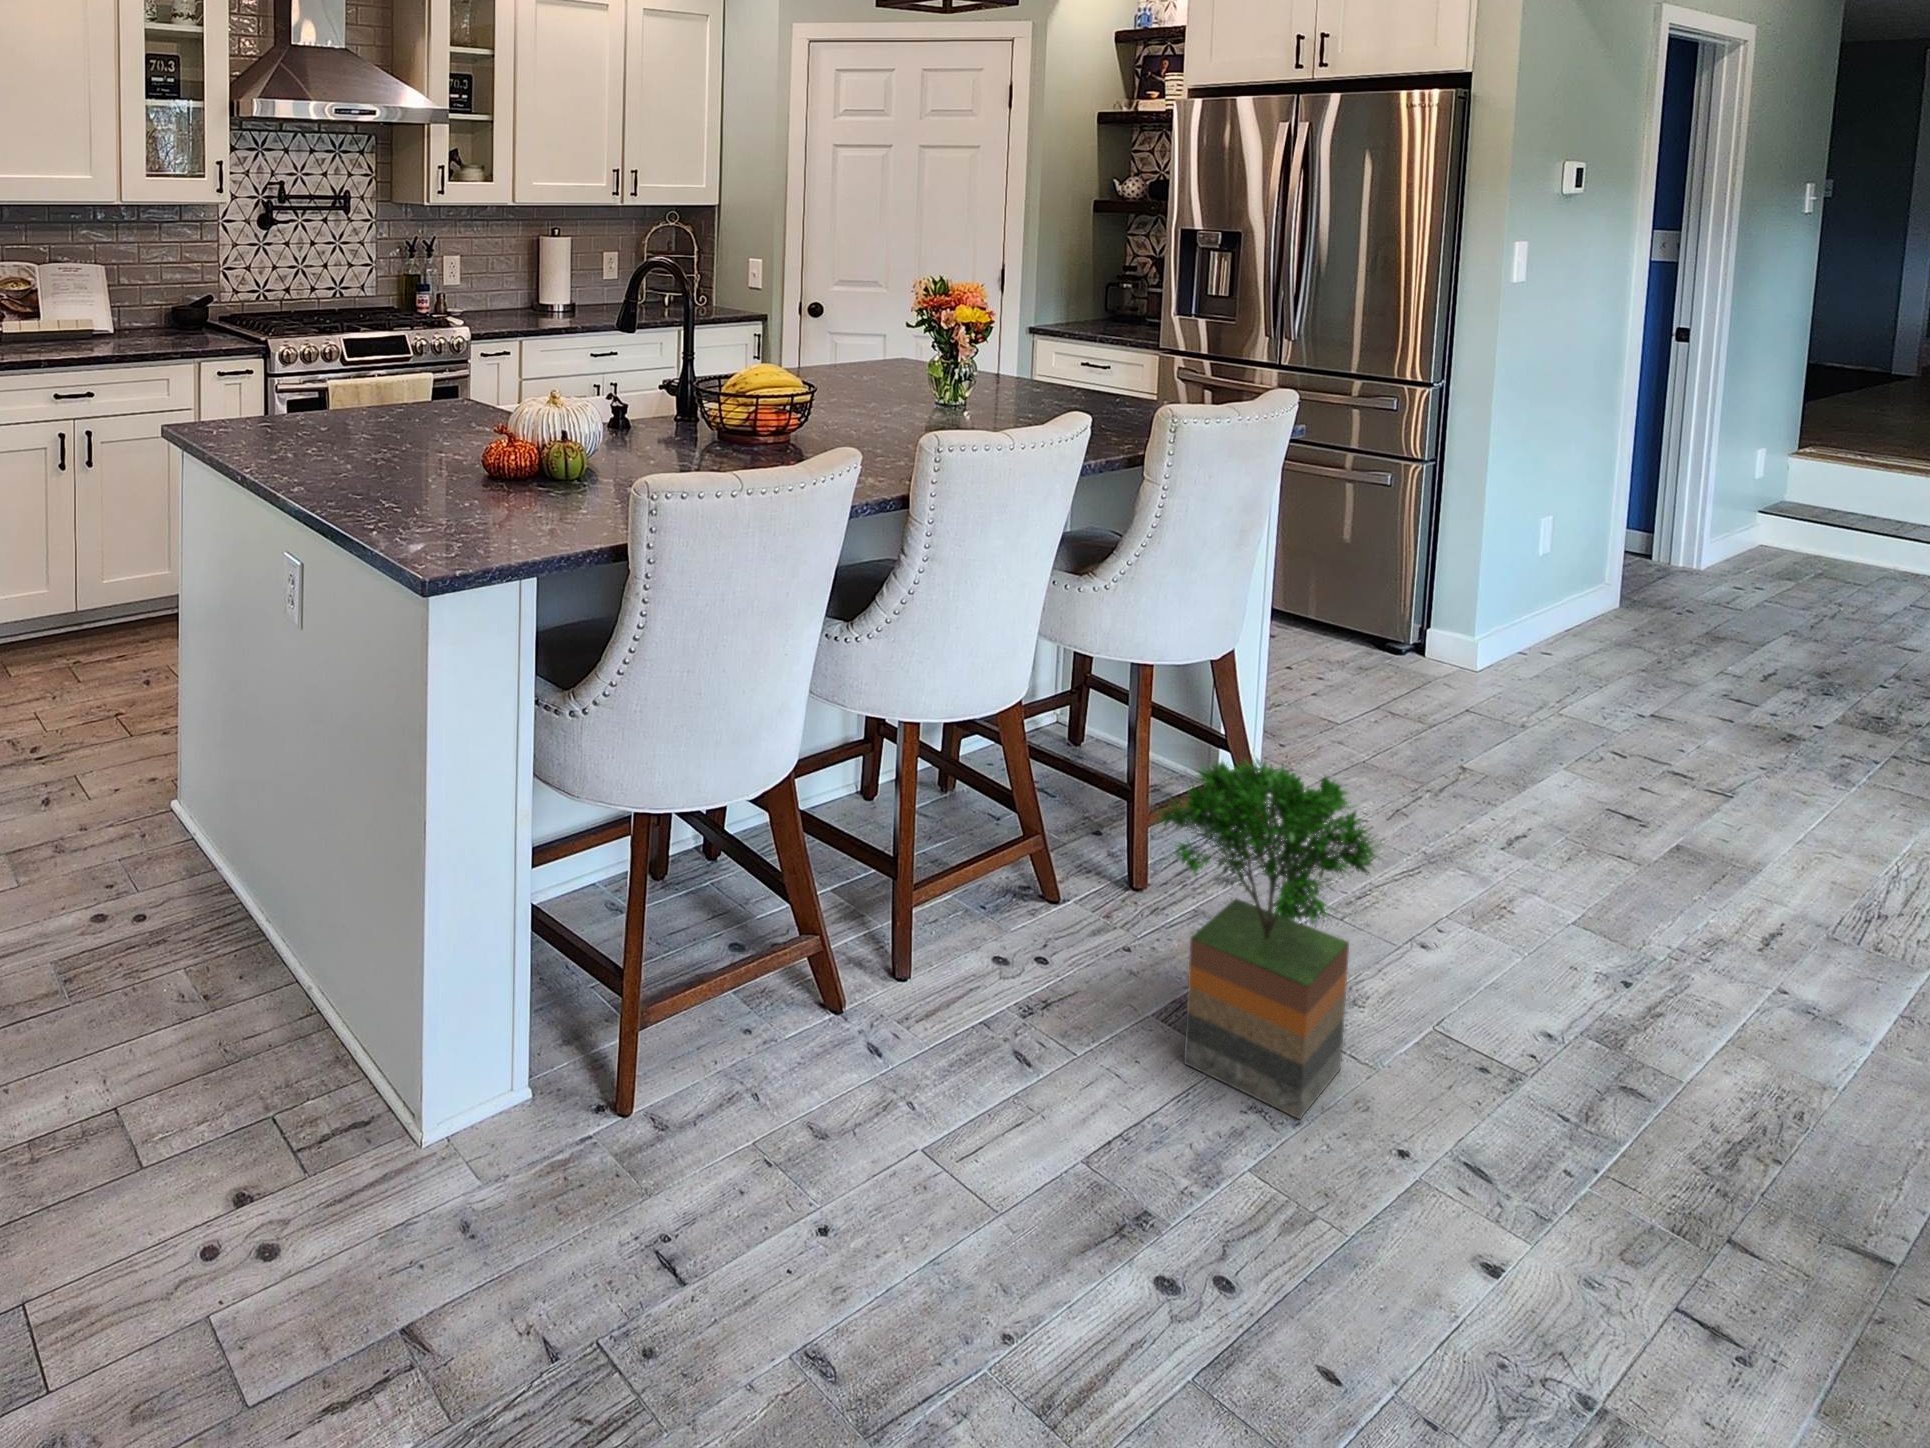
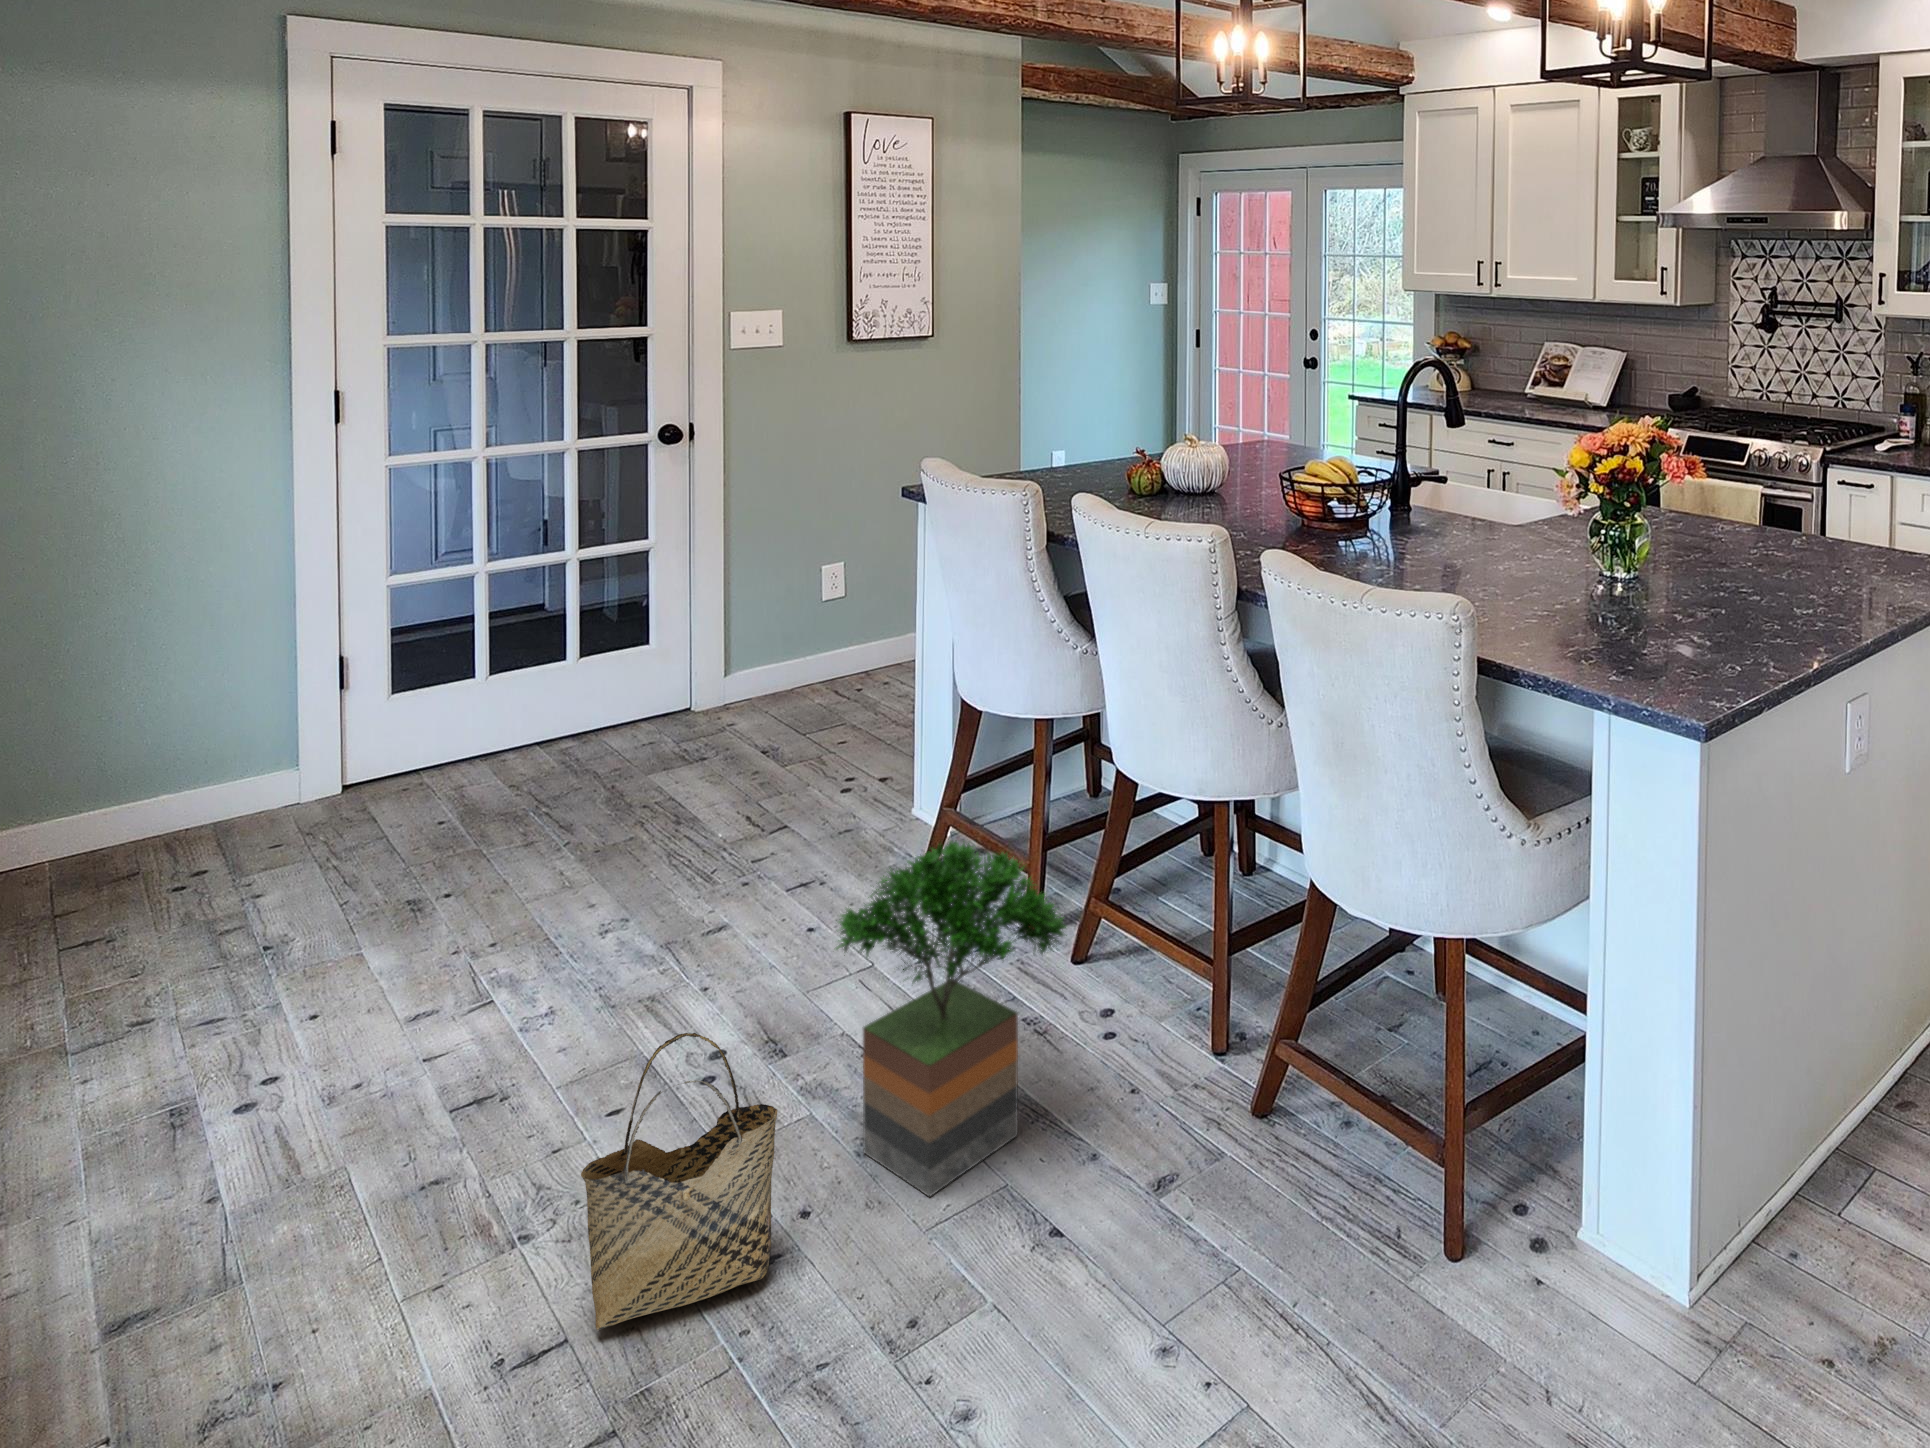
woven basket: none [1469,975,1671,1283] -> present [581,1033,778,1330]

